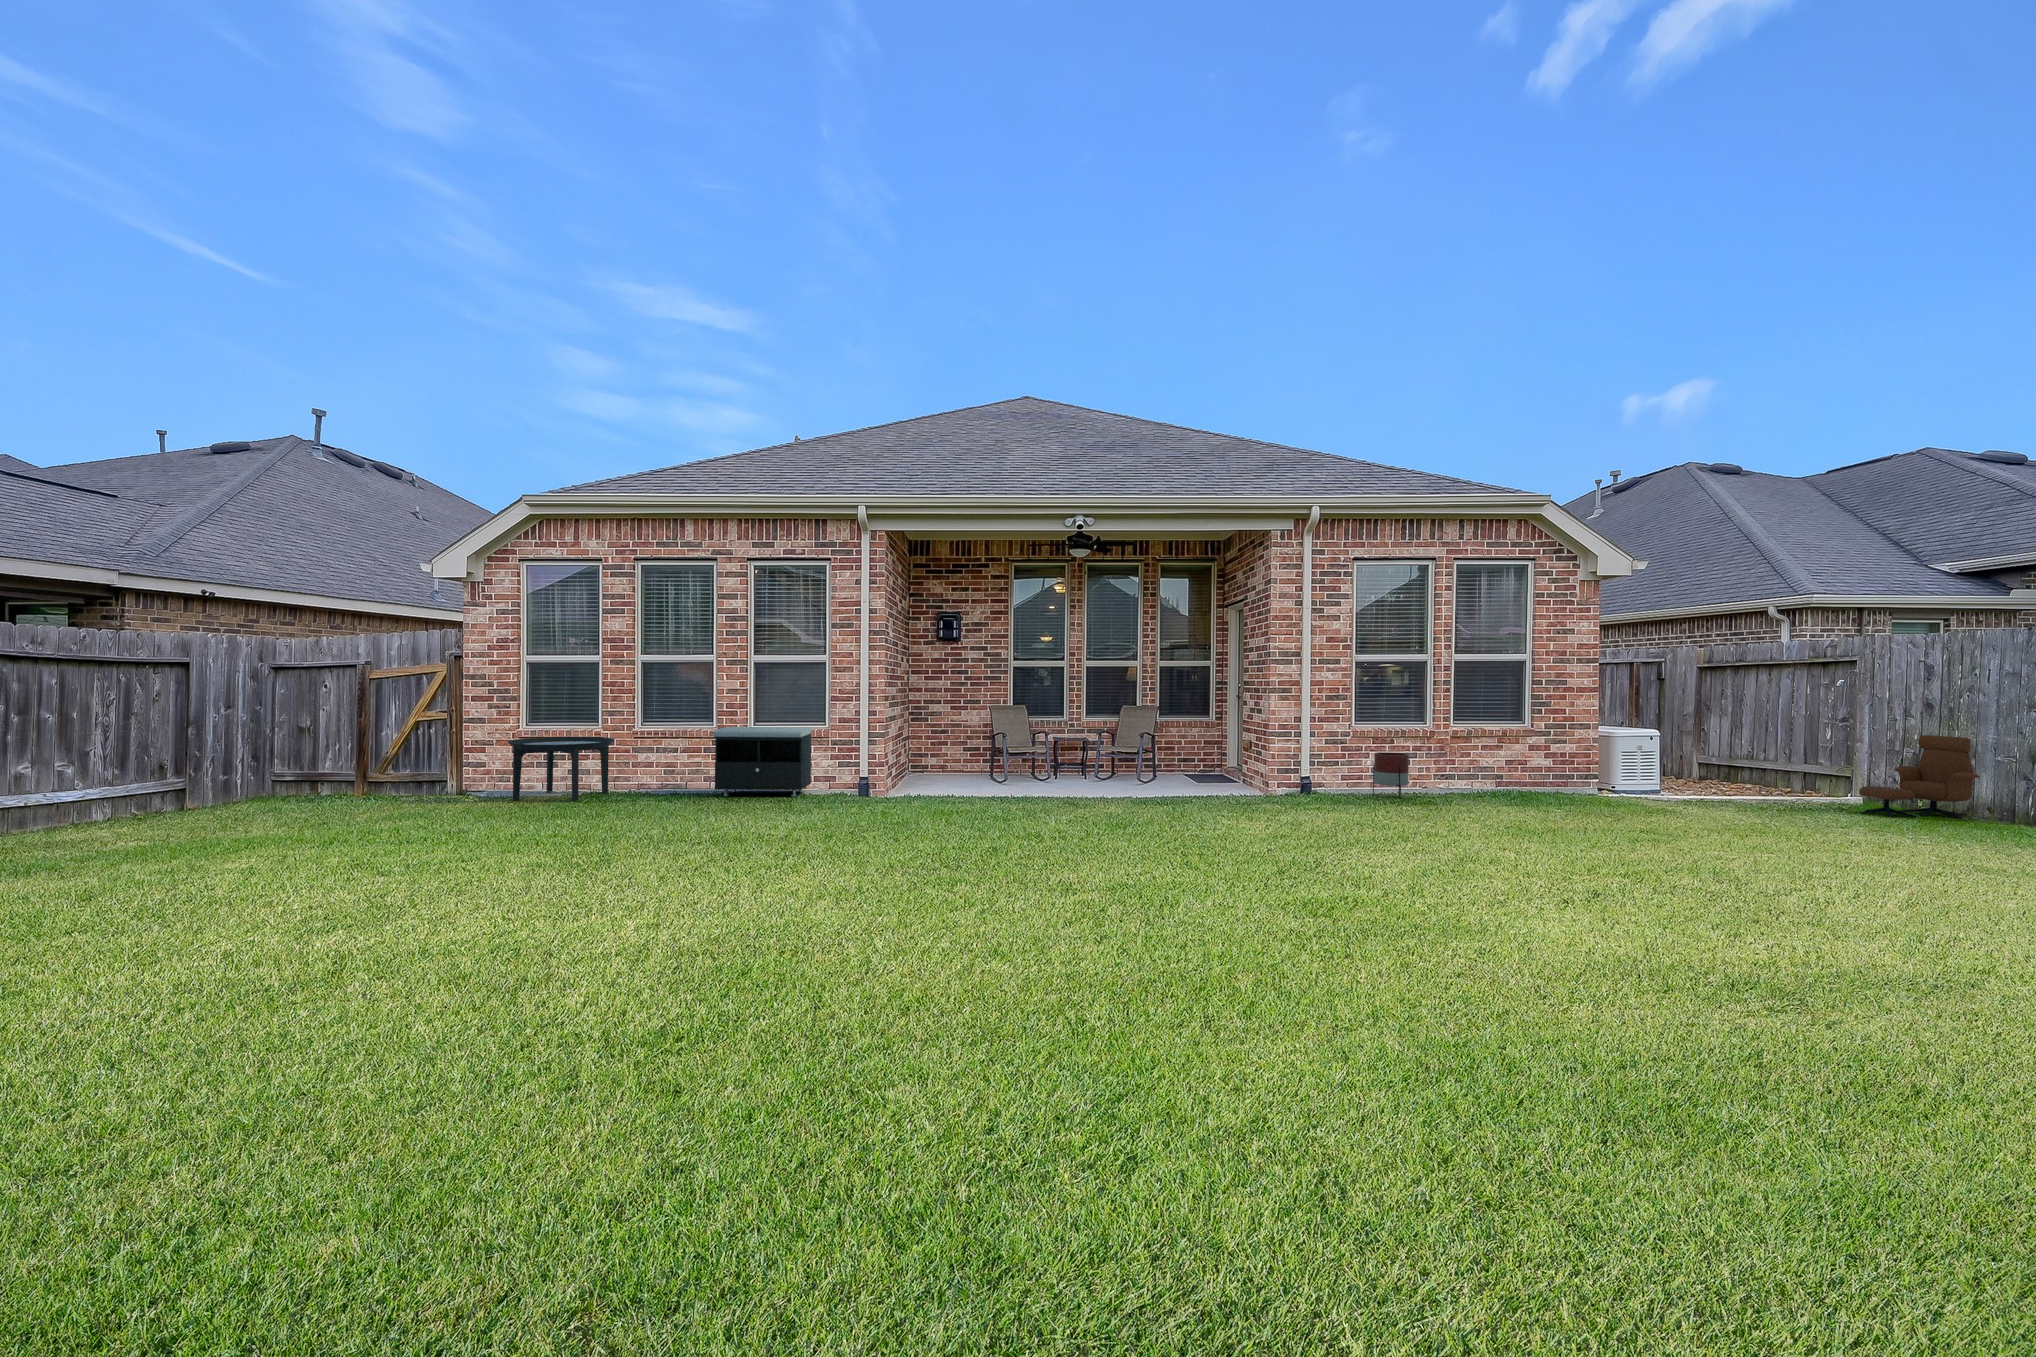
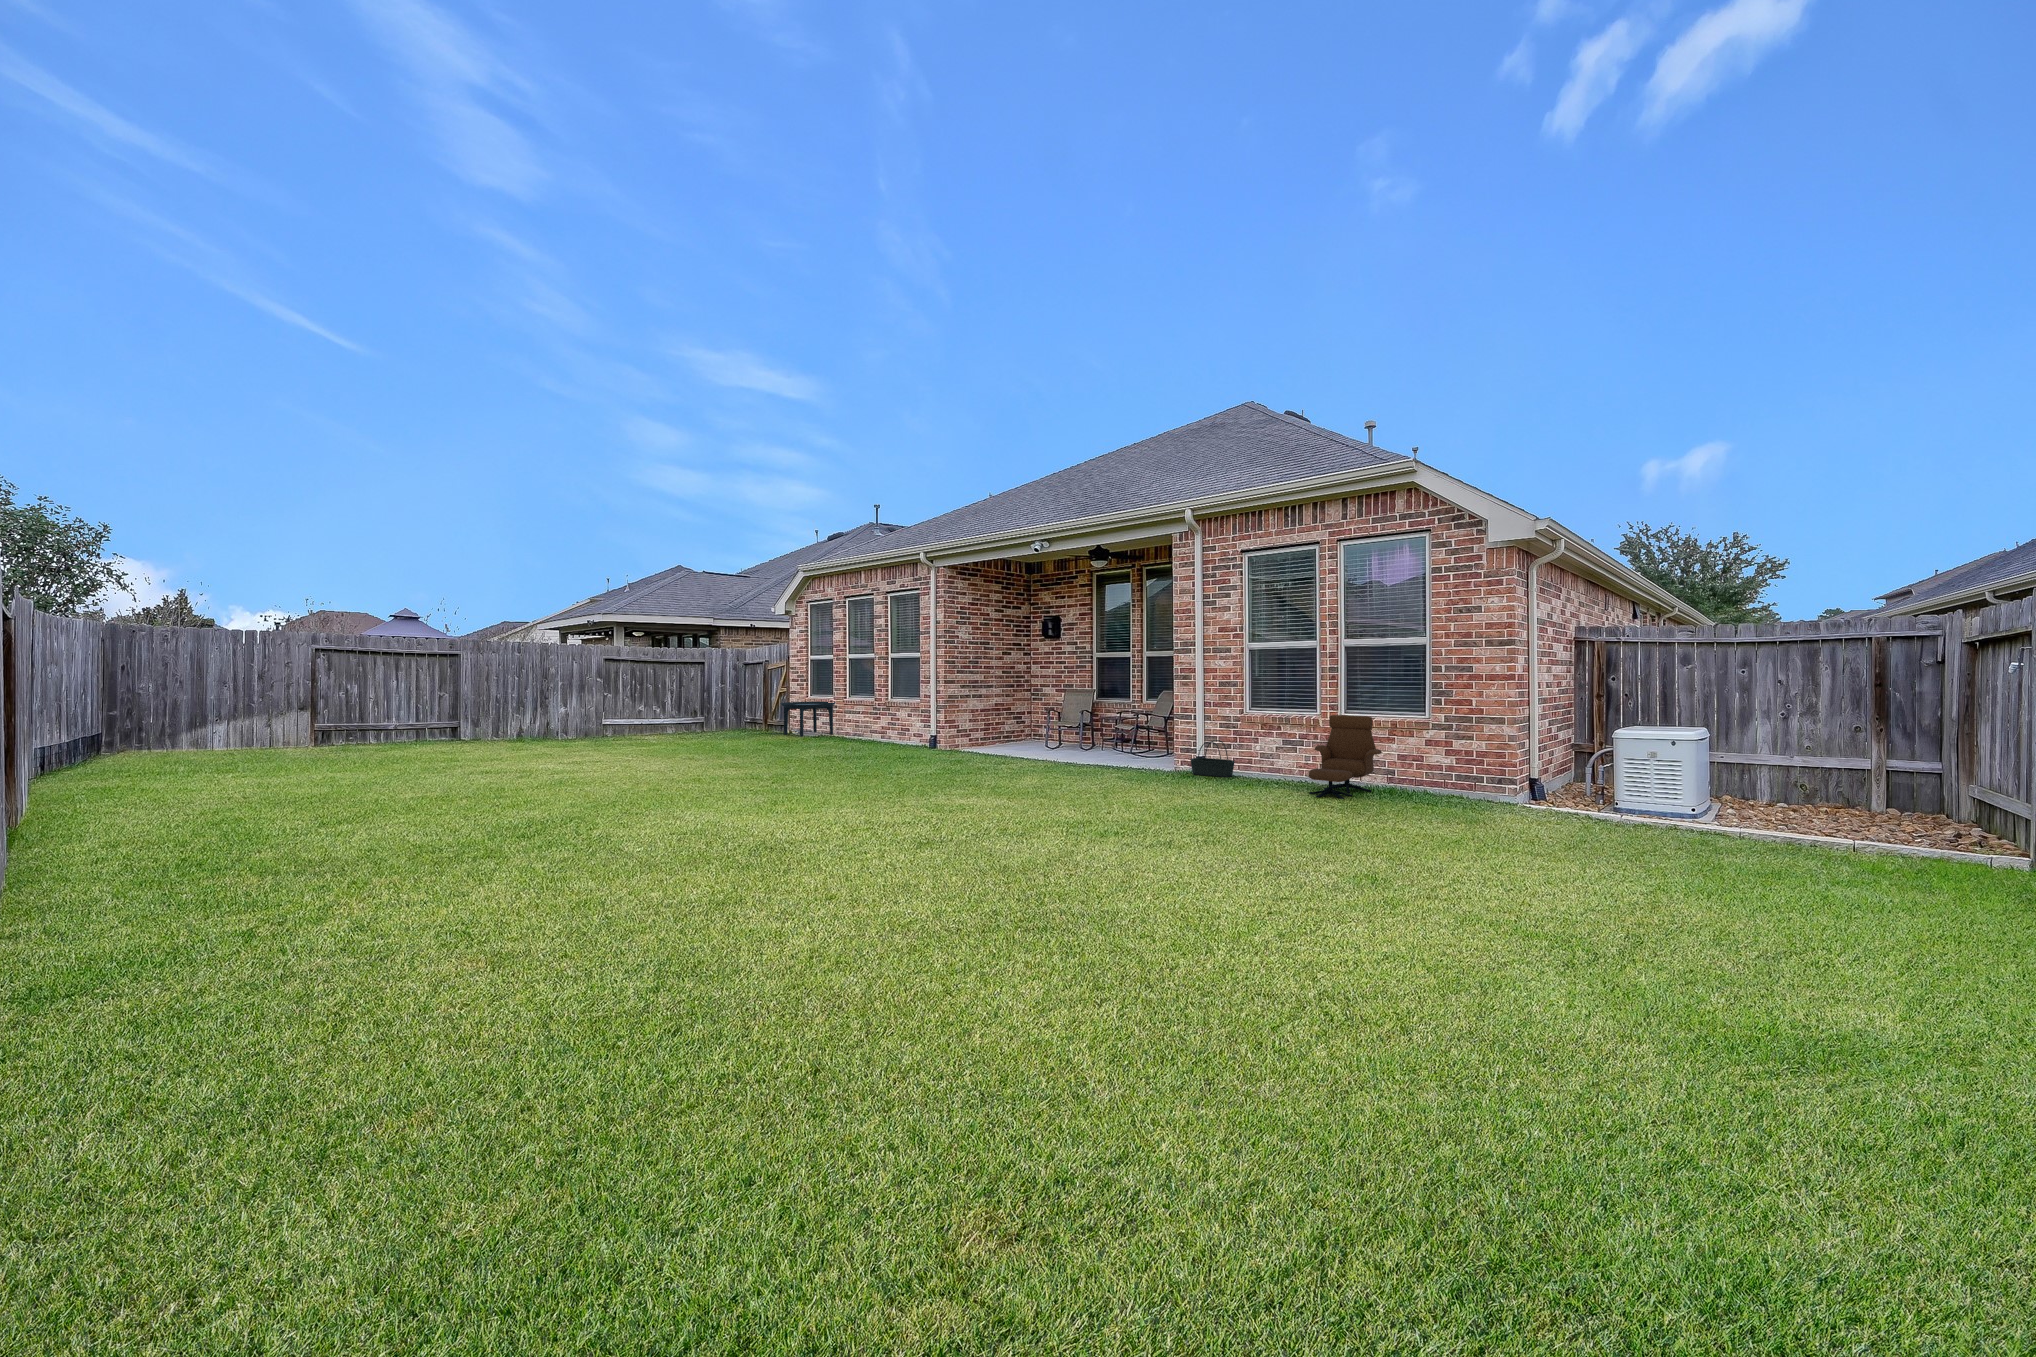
storage bench: present [714,727,811,796] -> none [858,698,917,743]
lounge chair: present [1859,735,1980,819] -> present [1309,715,1382,799]
planter: present [1373,752,1409,799] -> none [1243,737,1276,782]
basket: none [1311,758,1359,798] -> present [1190,740,1235,777]

